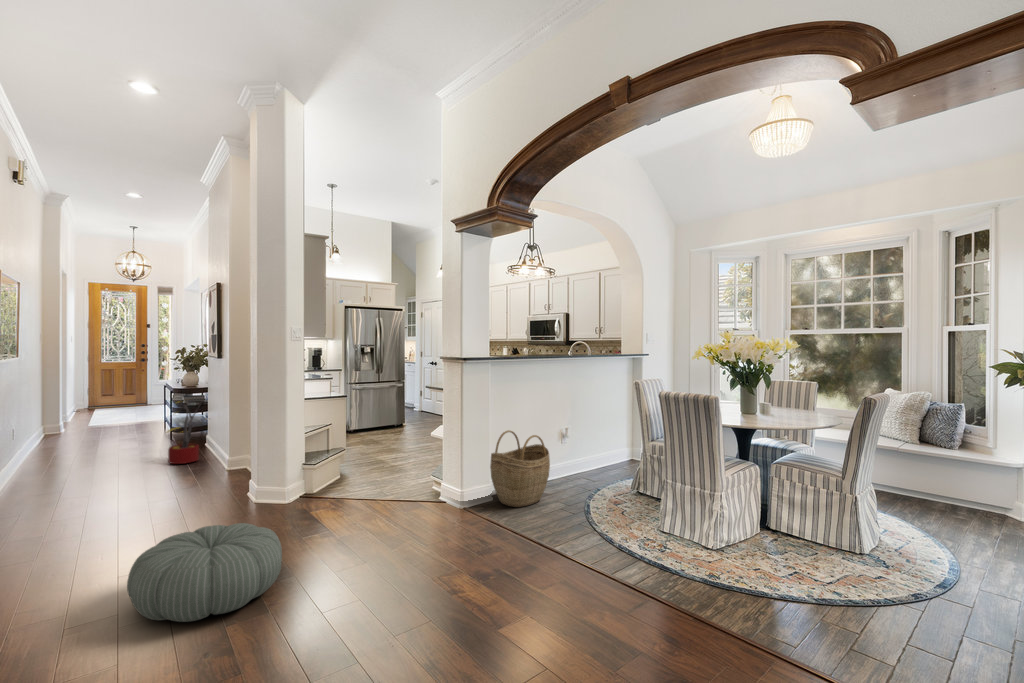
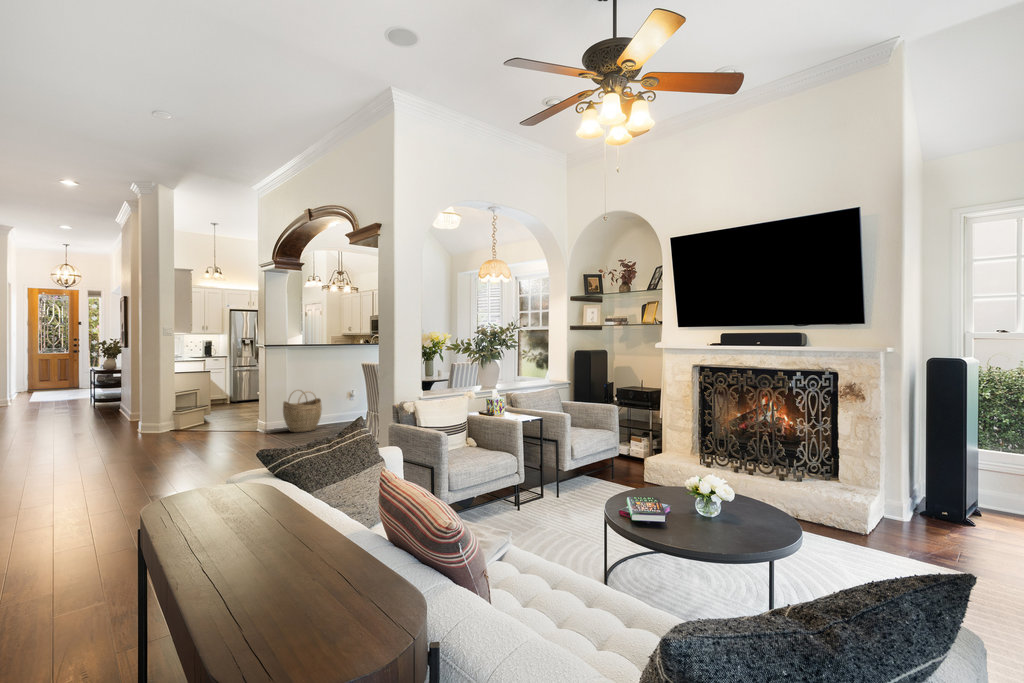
decorative plant: present [167,405,199,464] -> none [86,375,121,418]
pouf: present [127,523,282,622] -> none [58,427,138,462]

